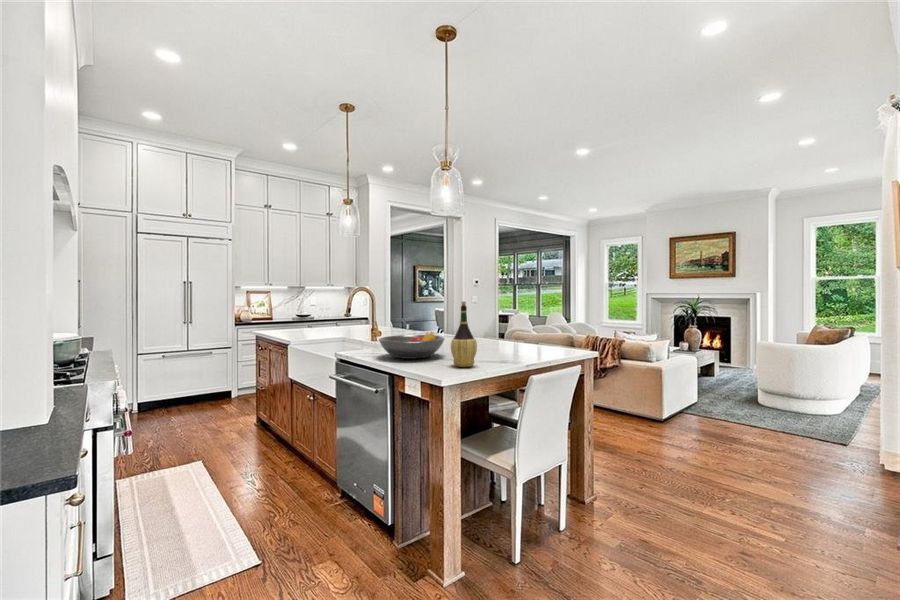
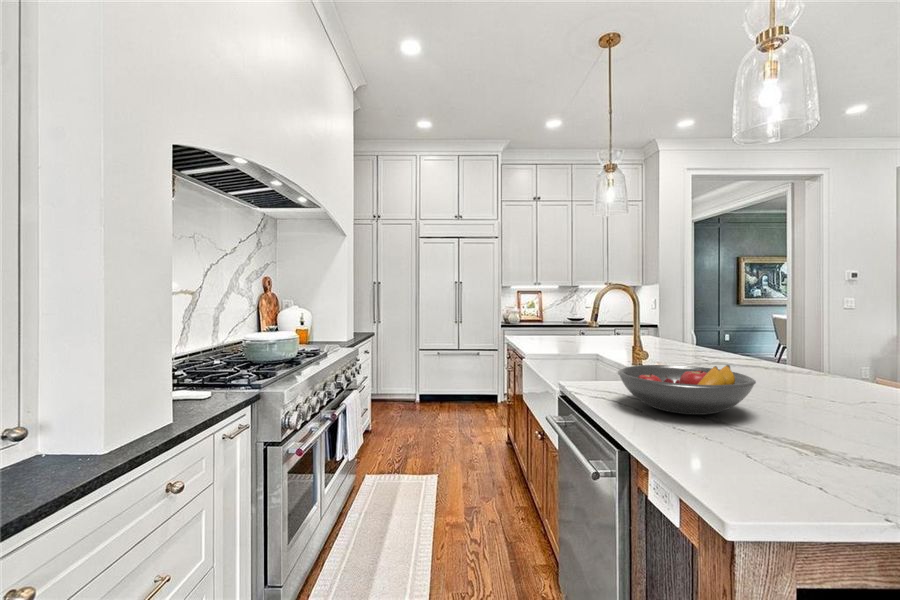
wine bottle: present [451,301,477,367] -> none [762,310,839,463]

